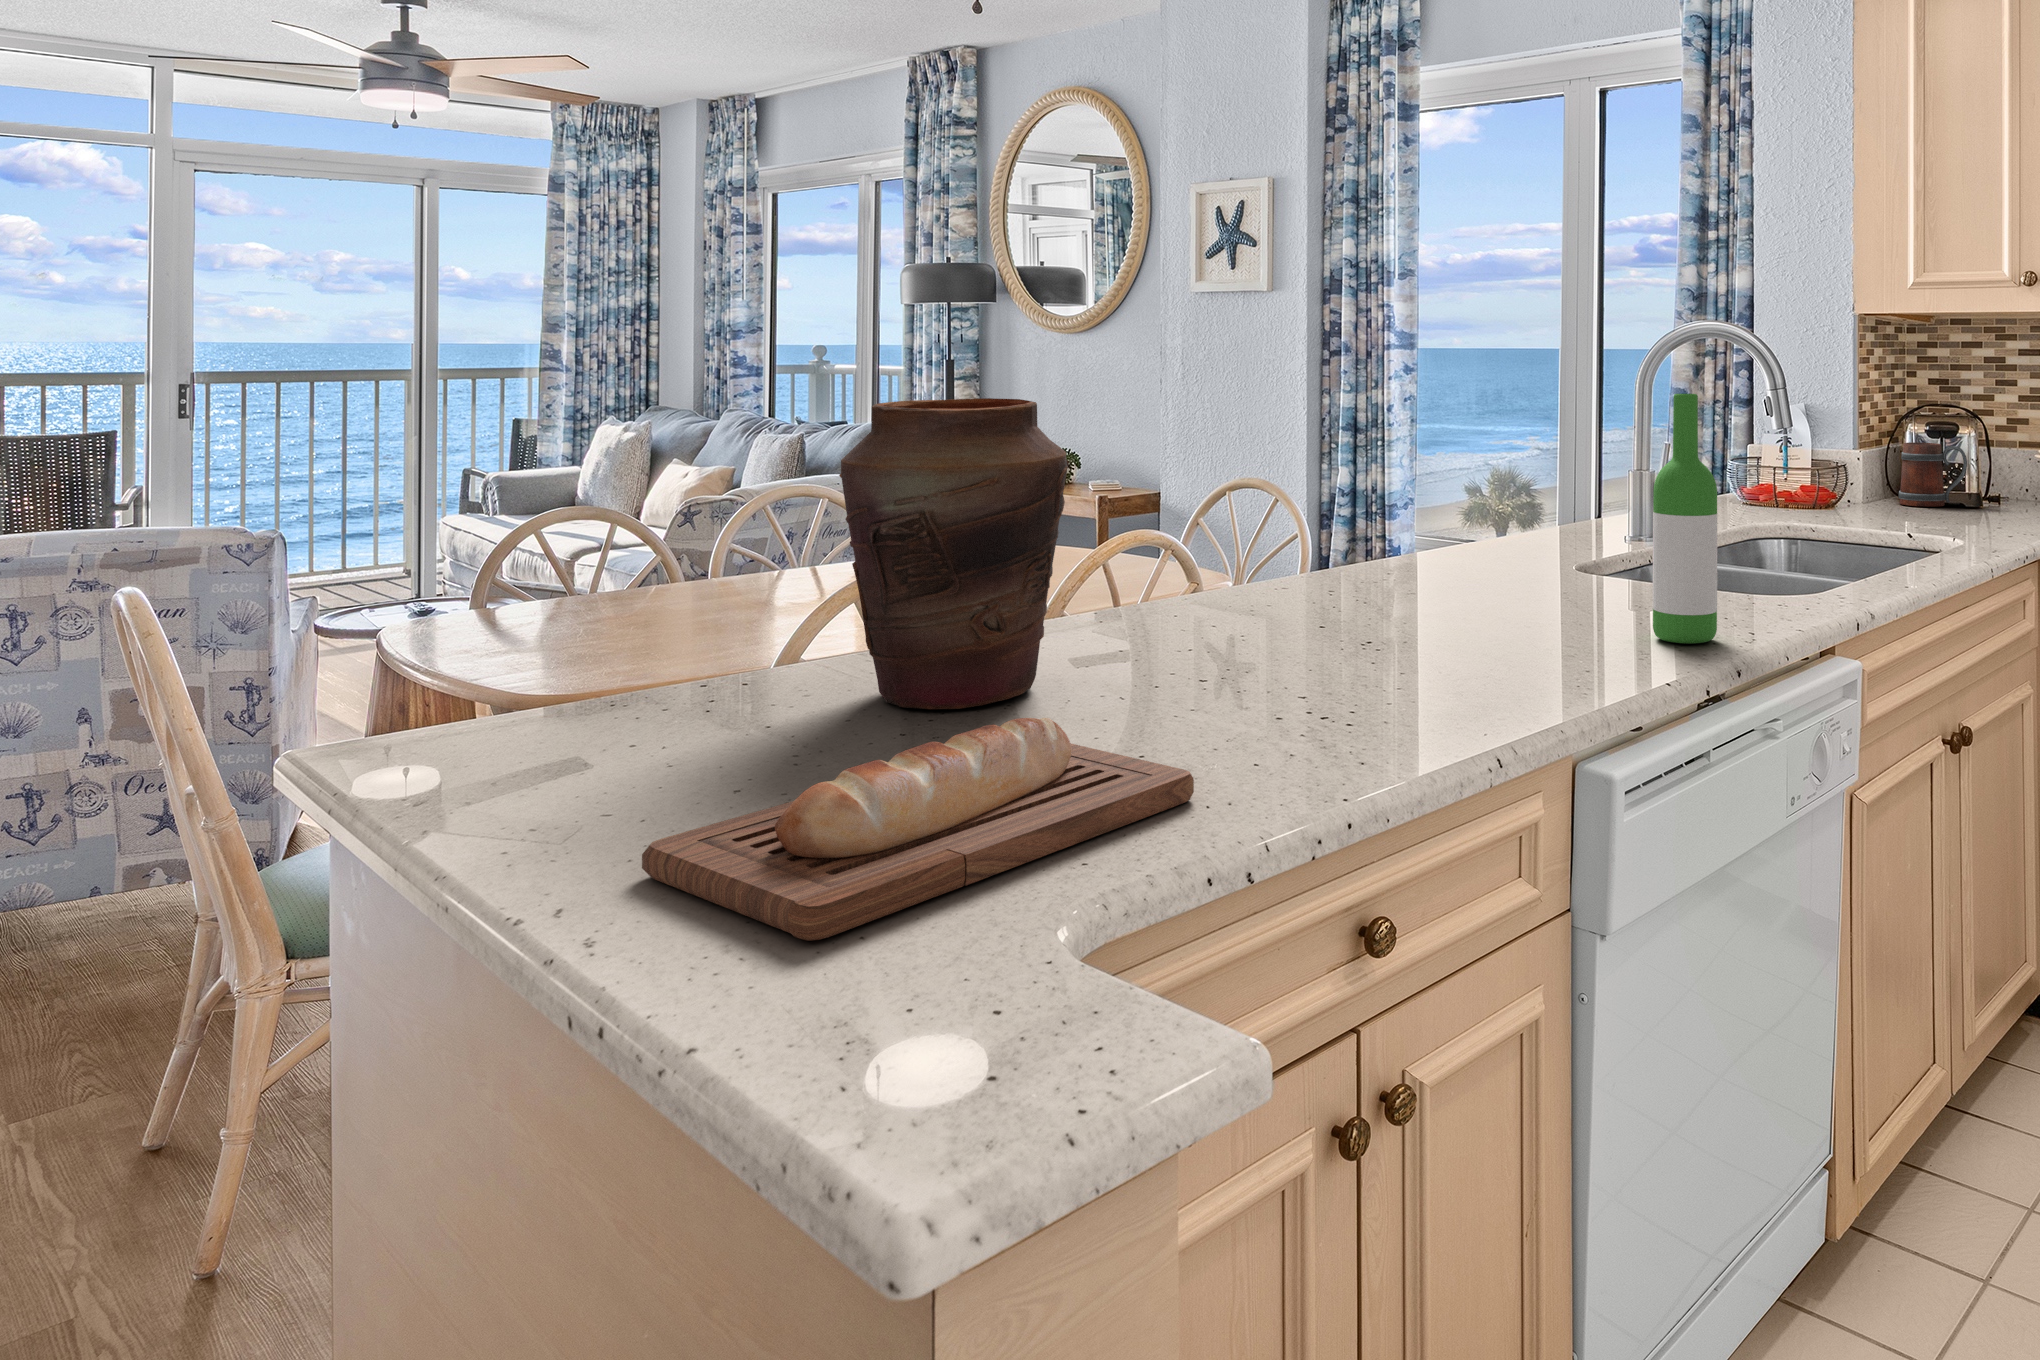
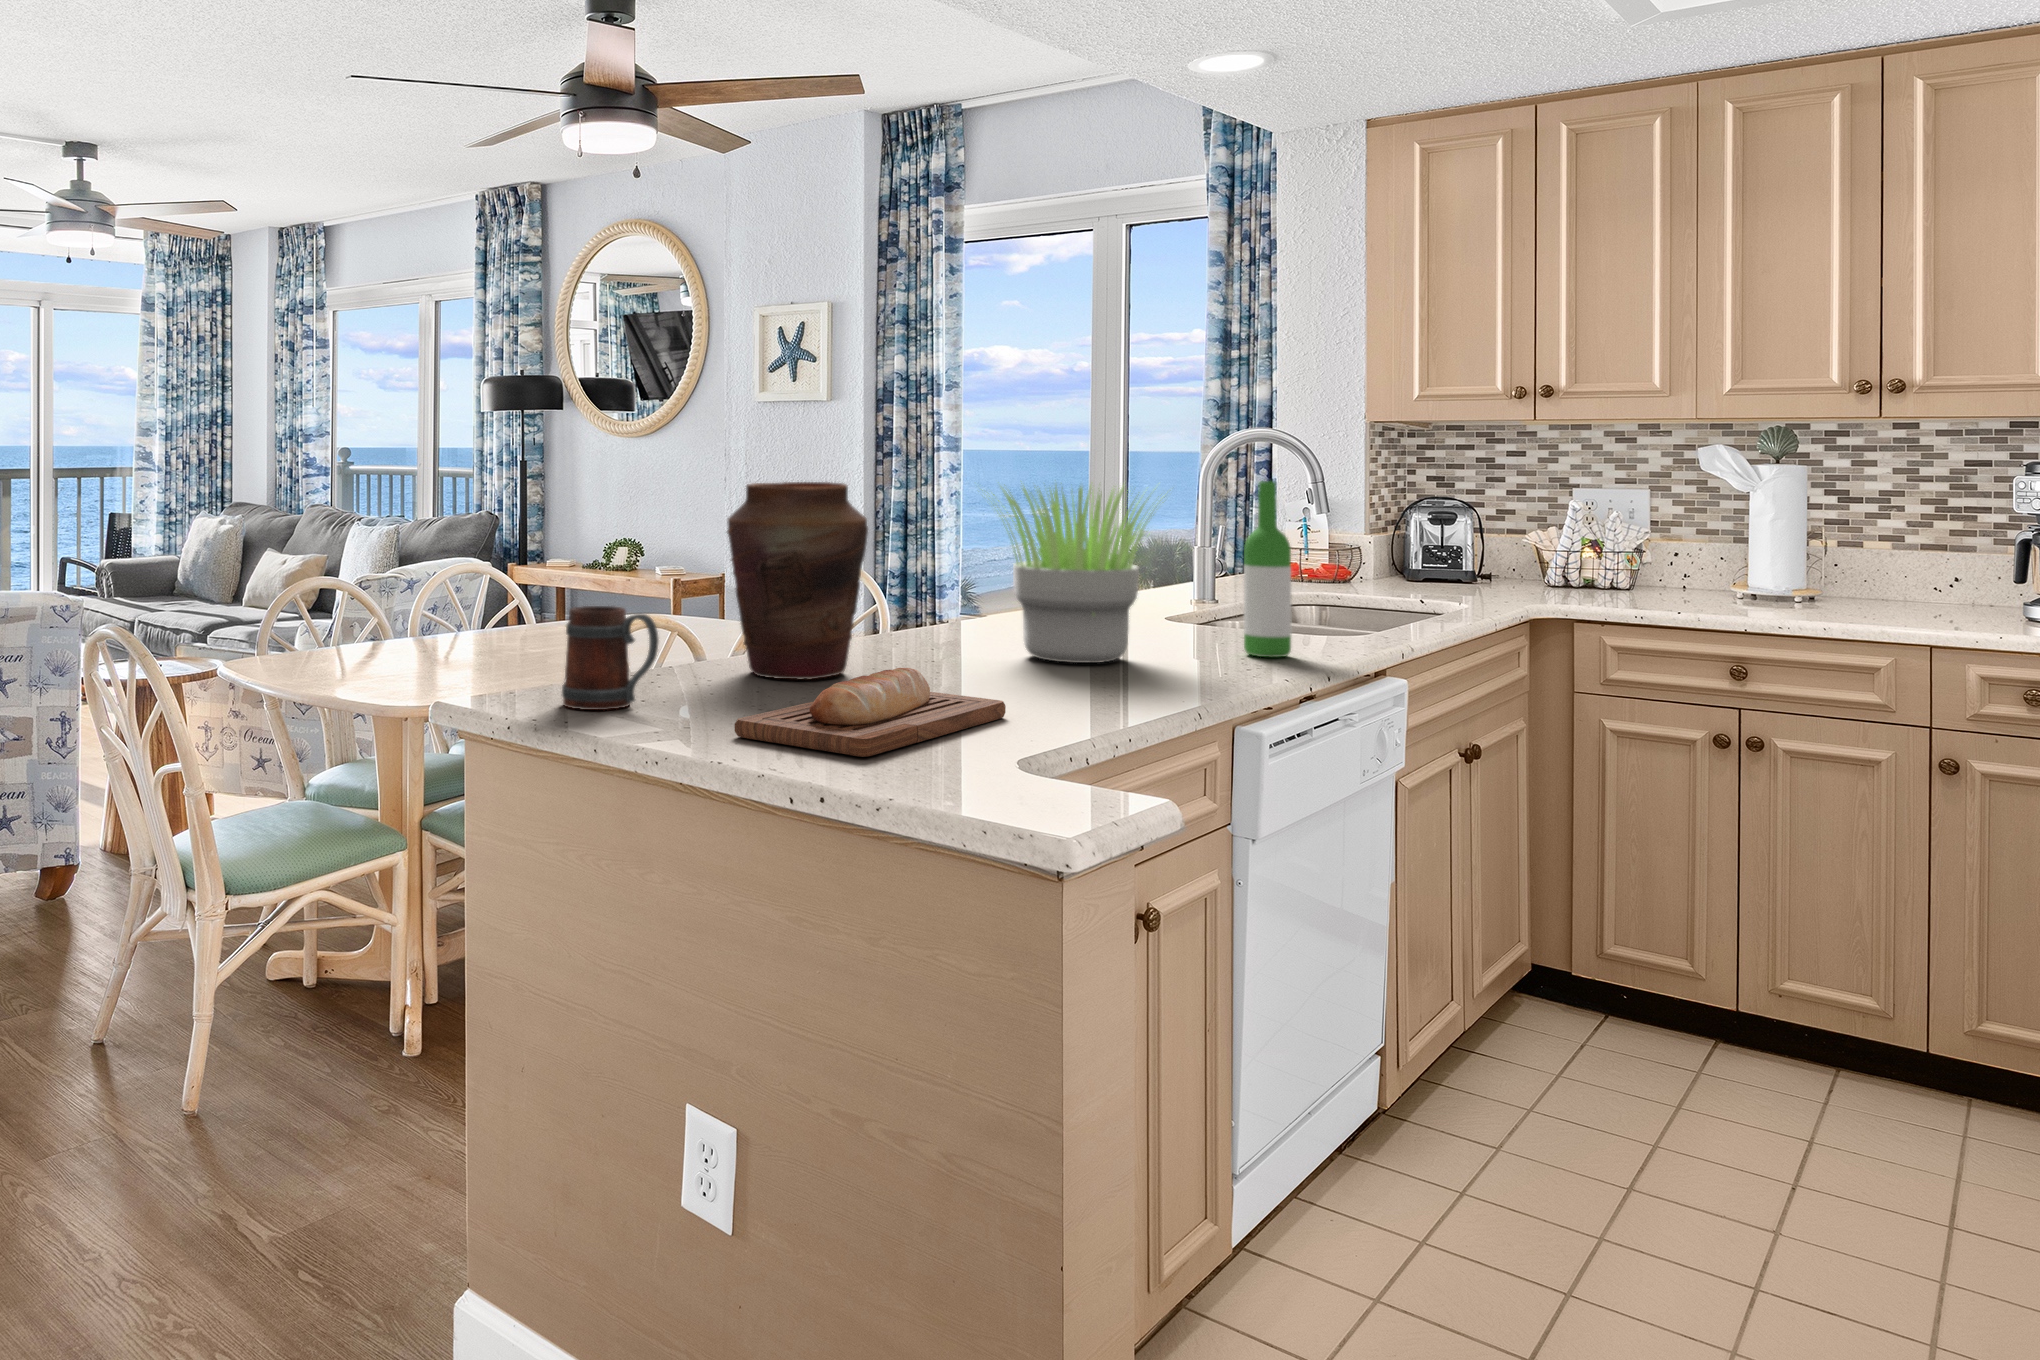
potted plant: none [1257,390,1553,662] -> present [989,486,1165,663]
mug: present [1899,442,1967,507] -> present [562,606,658,710]

